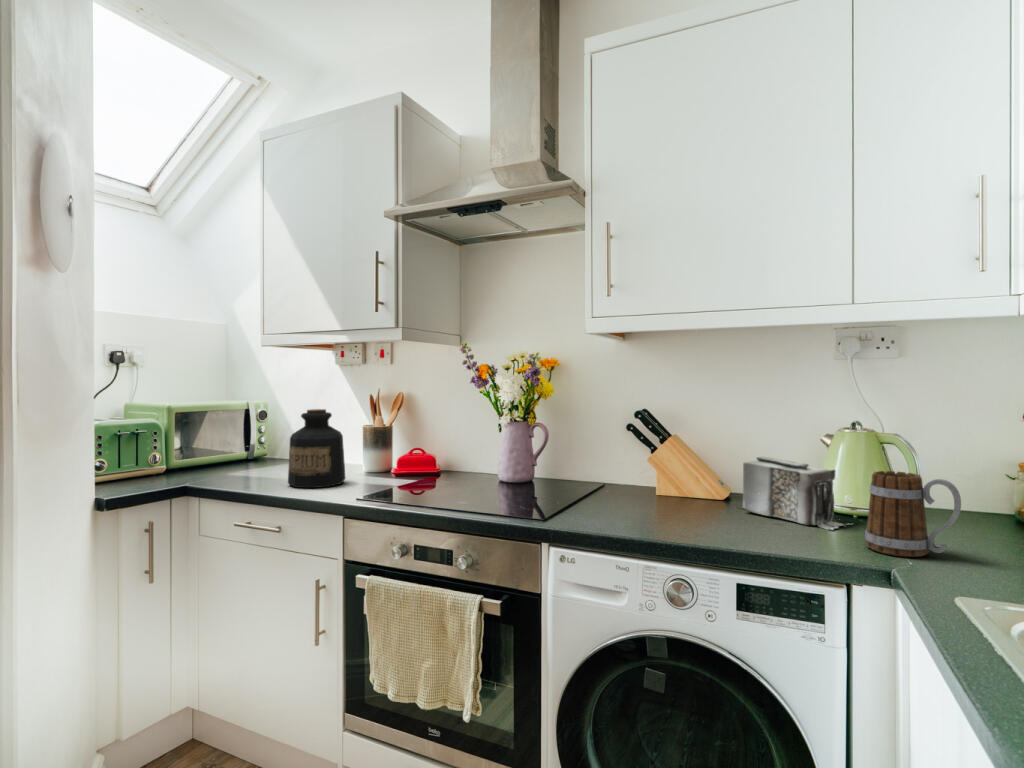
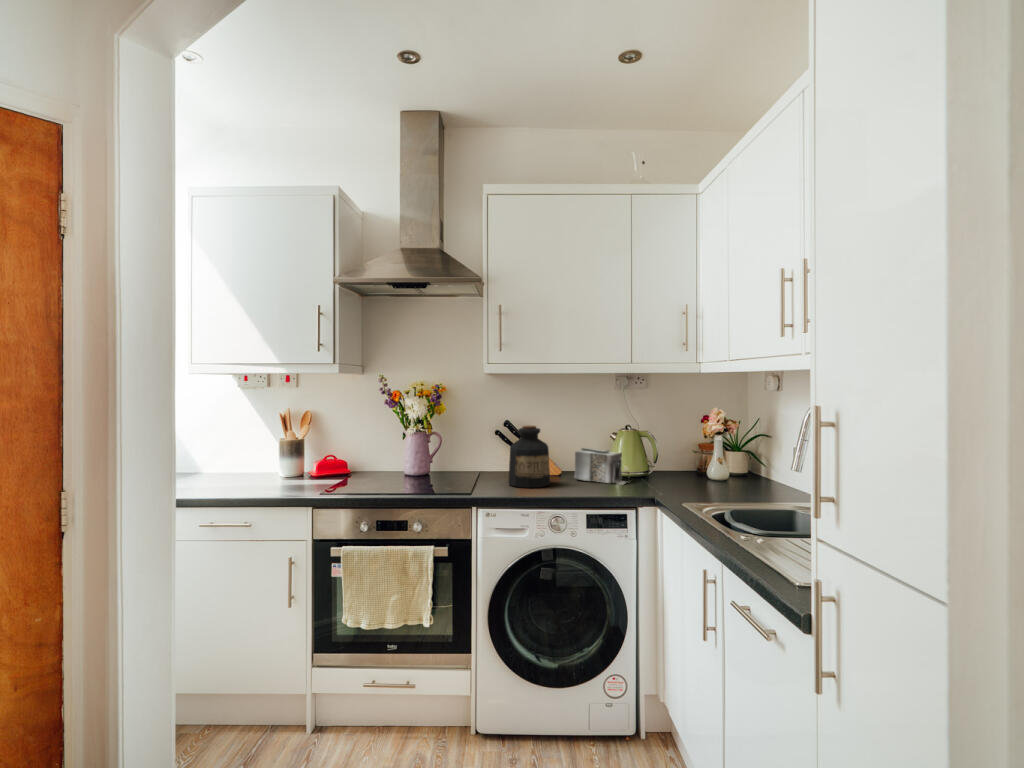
bottle: present [288,409,345,488] -> present [508,425,550,488]
mug: present [865,471,961,557] -> none [641,451,681,492]

